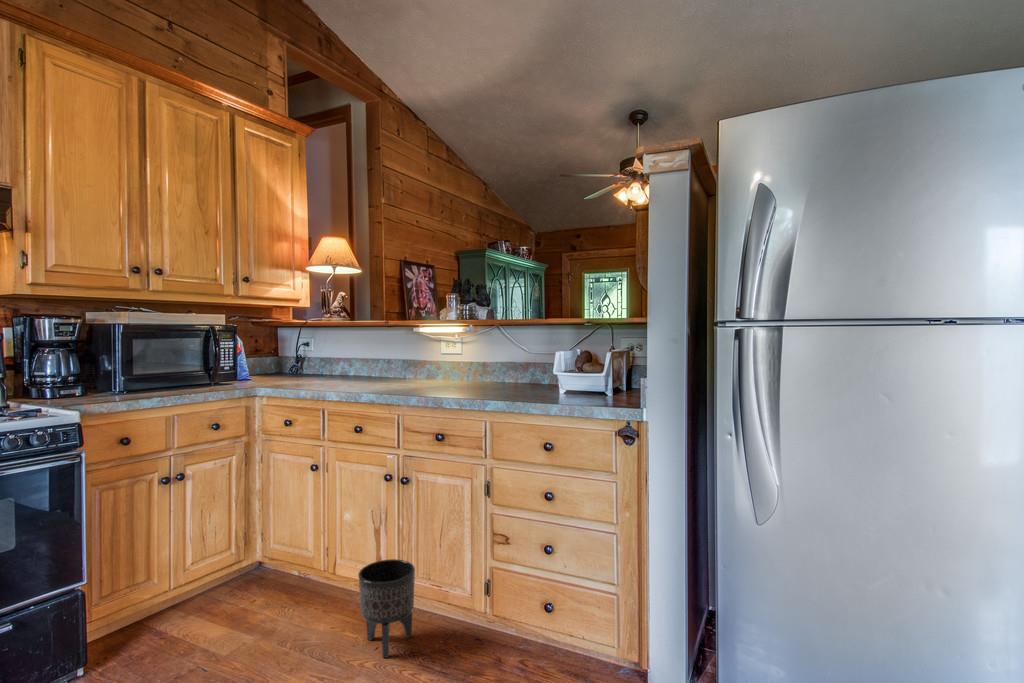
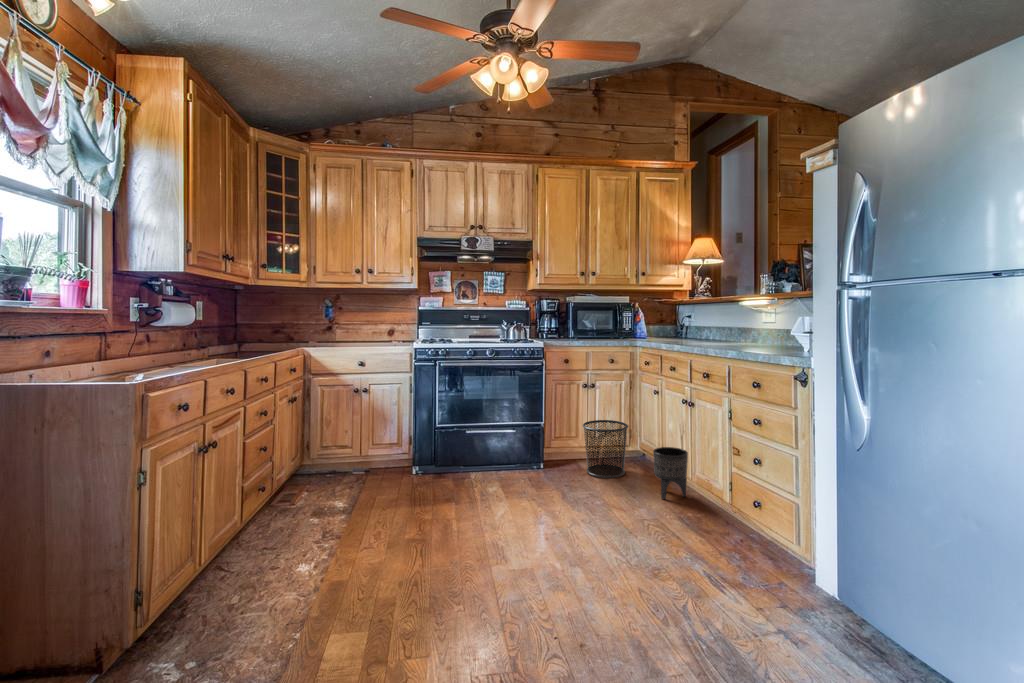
waste bin: none [191,537,285,661] -> present [583,420,628,478]

